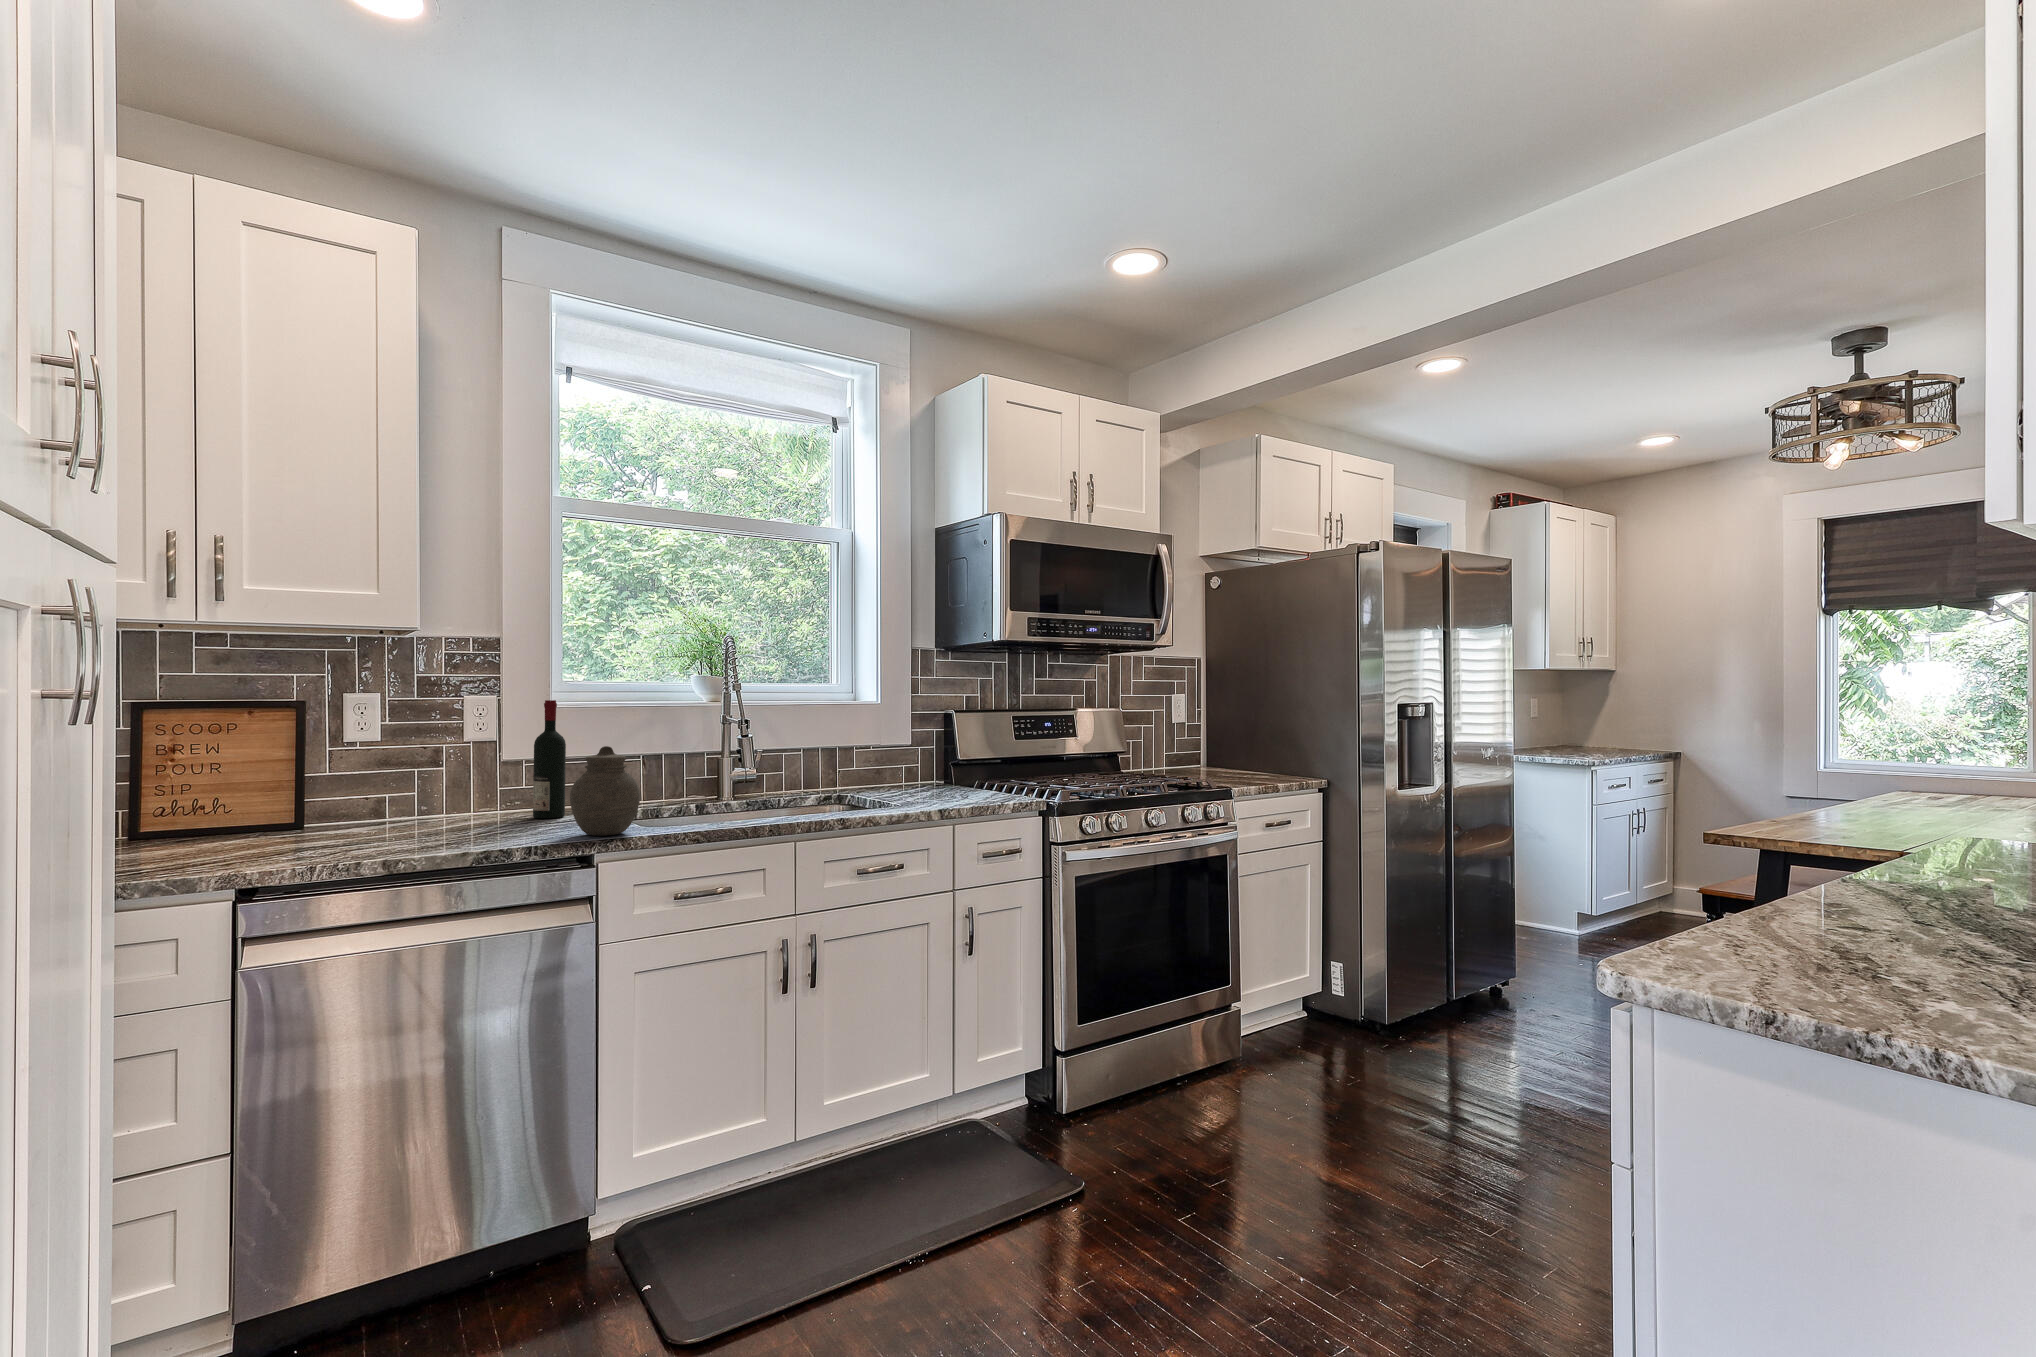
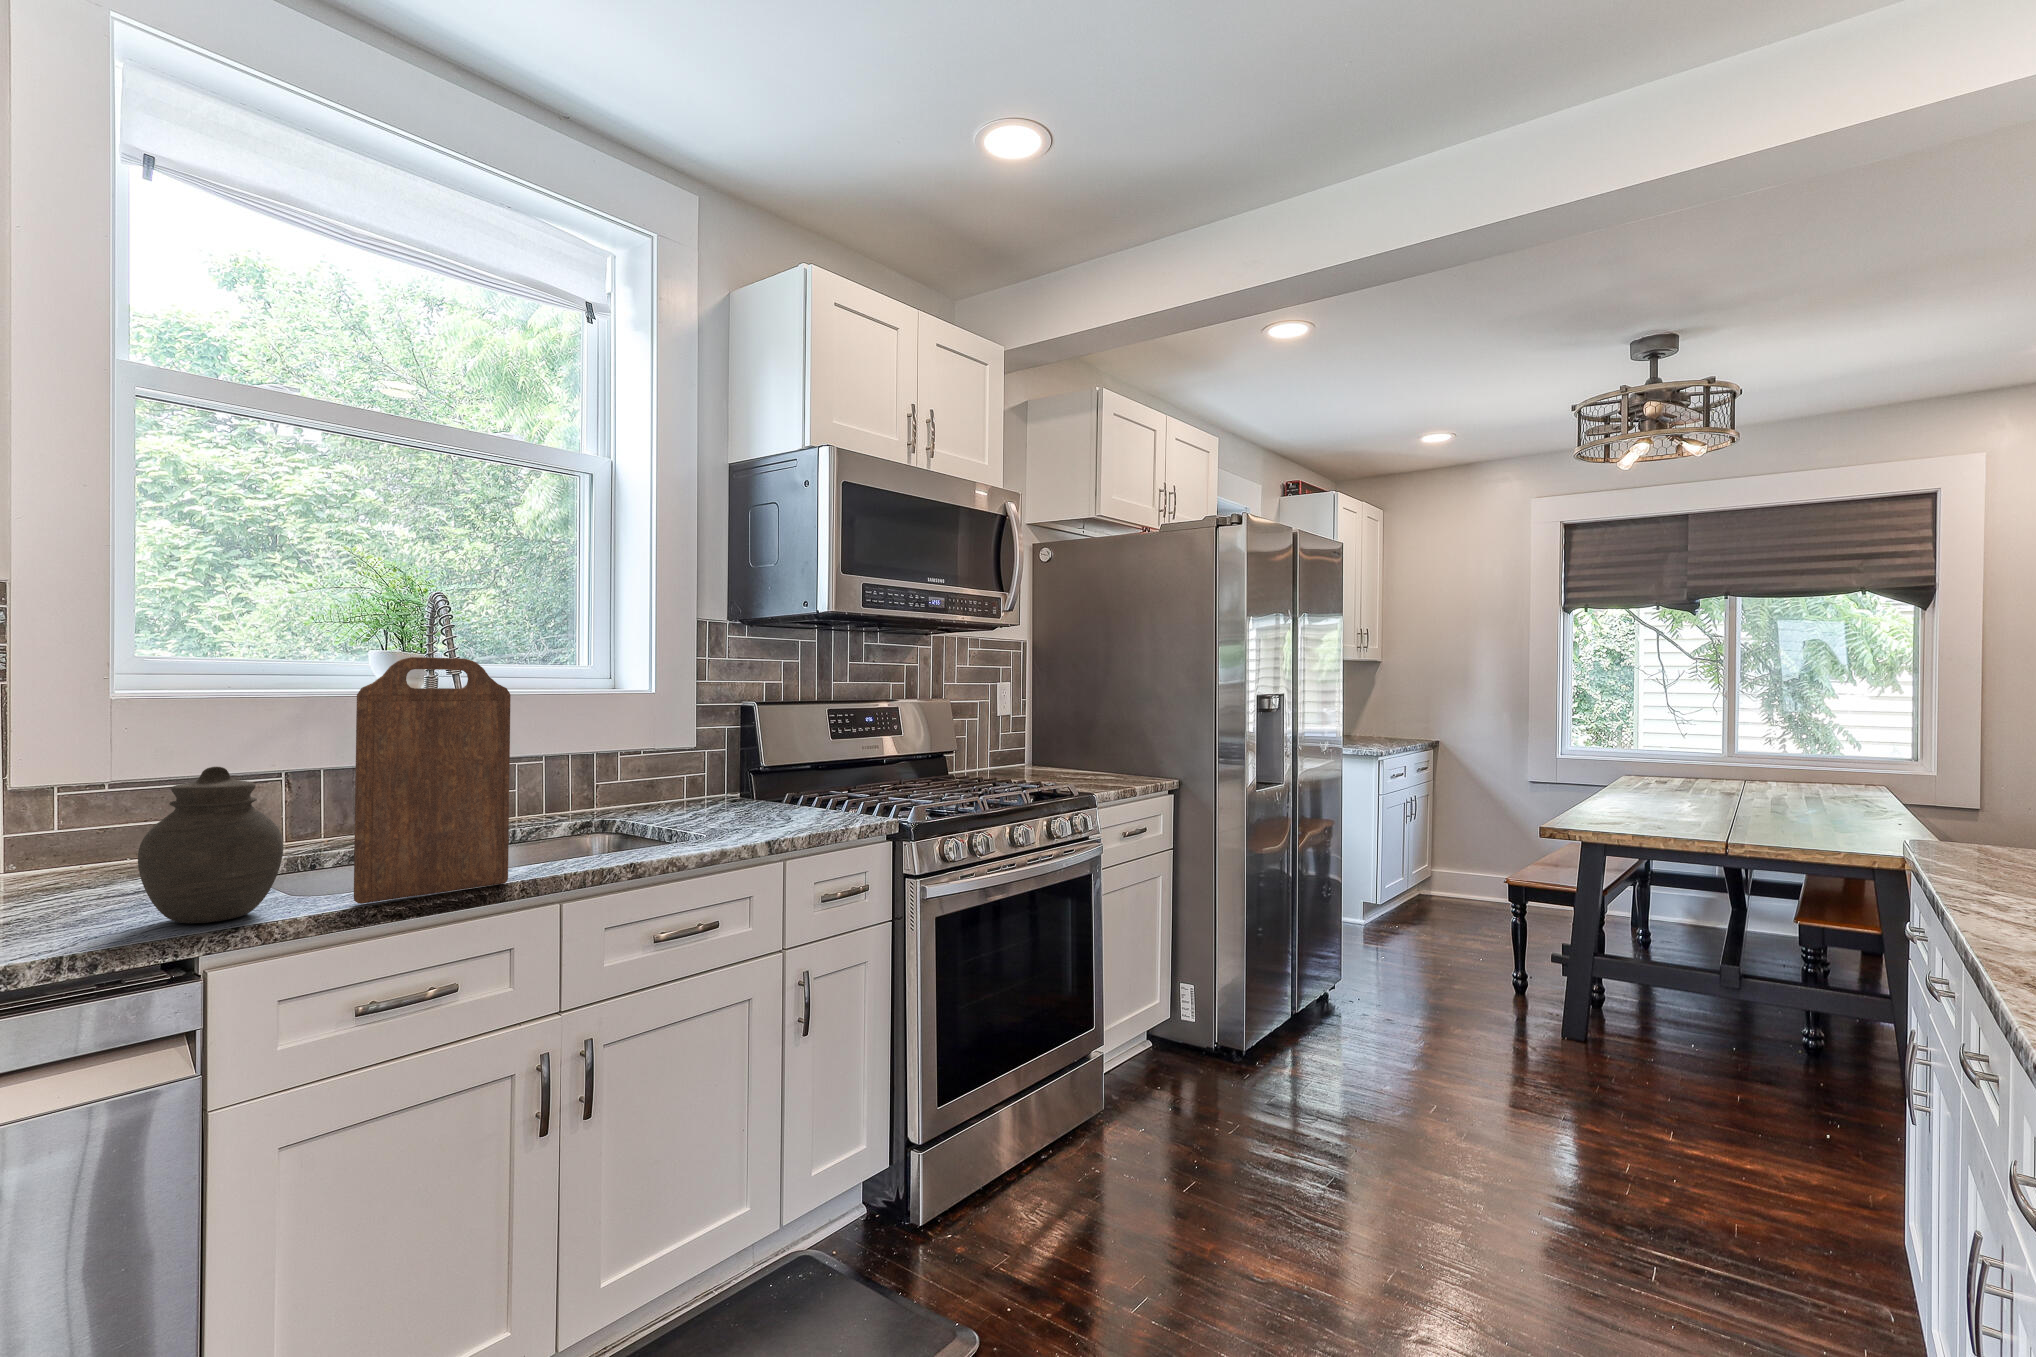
cutting board: none [677,681,764,831] -> present [354,657,511,904]
wine bottle: present [533,700,566,818] -> none [66,686,135,887]

